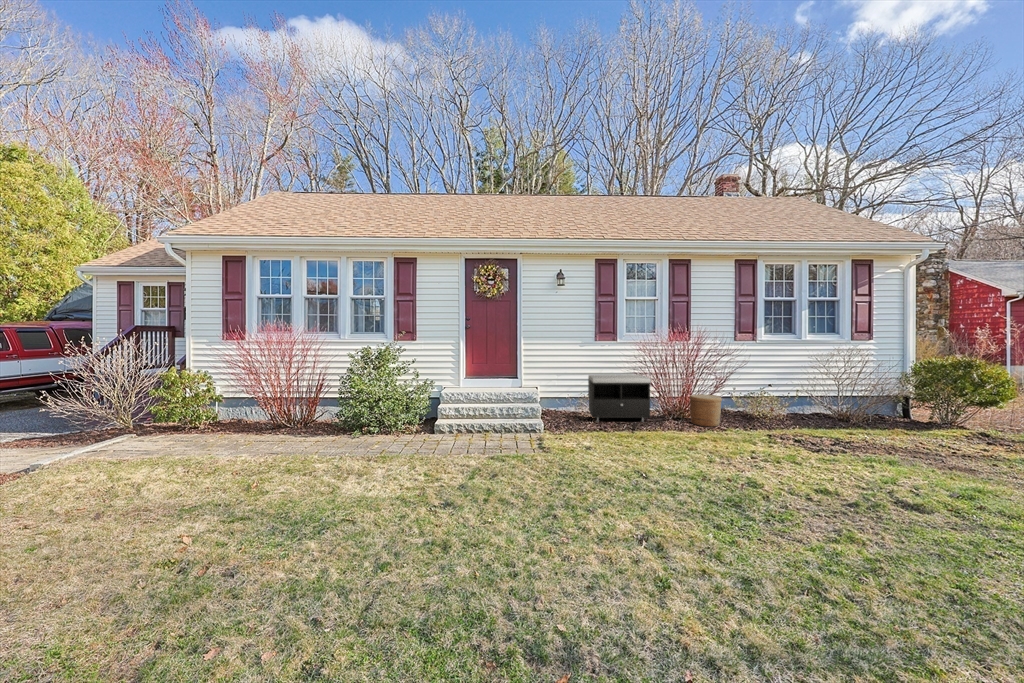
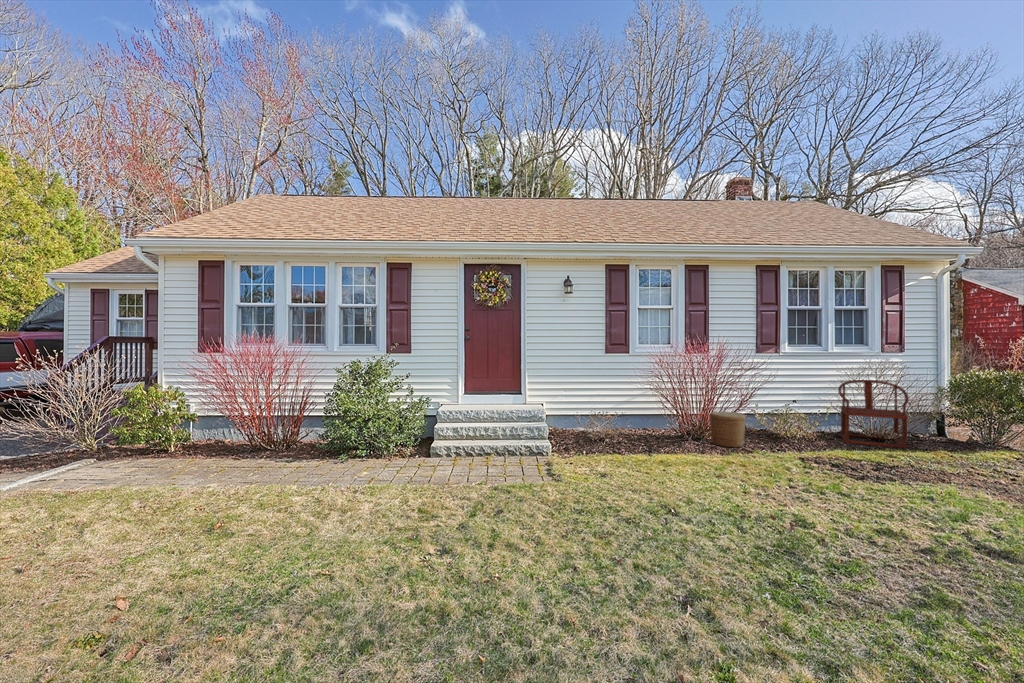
armchair: none [810,366,871,428] -> present [838,380,908,448]
storage bench: present [588,375,651,422] -> none [598,390,668,441]

